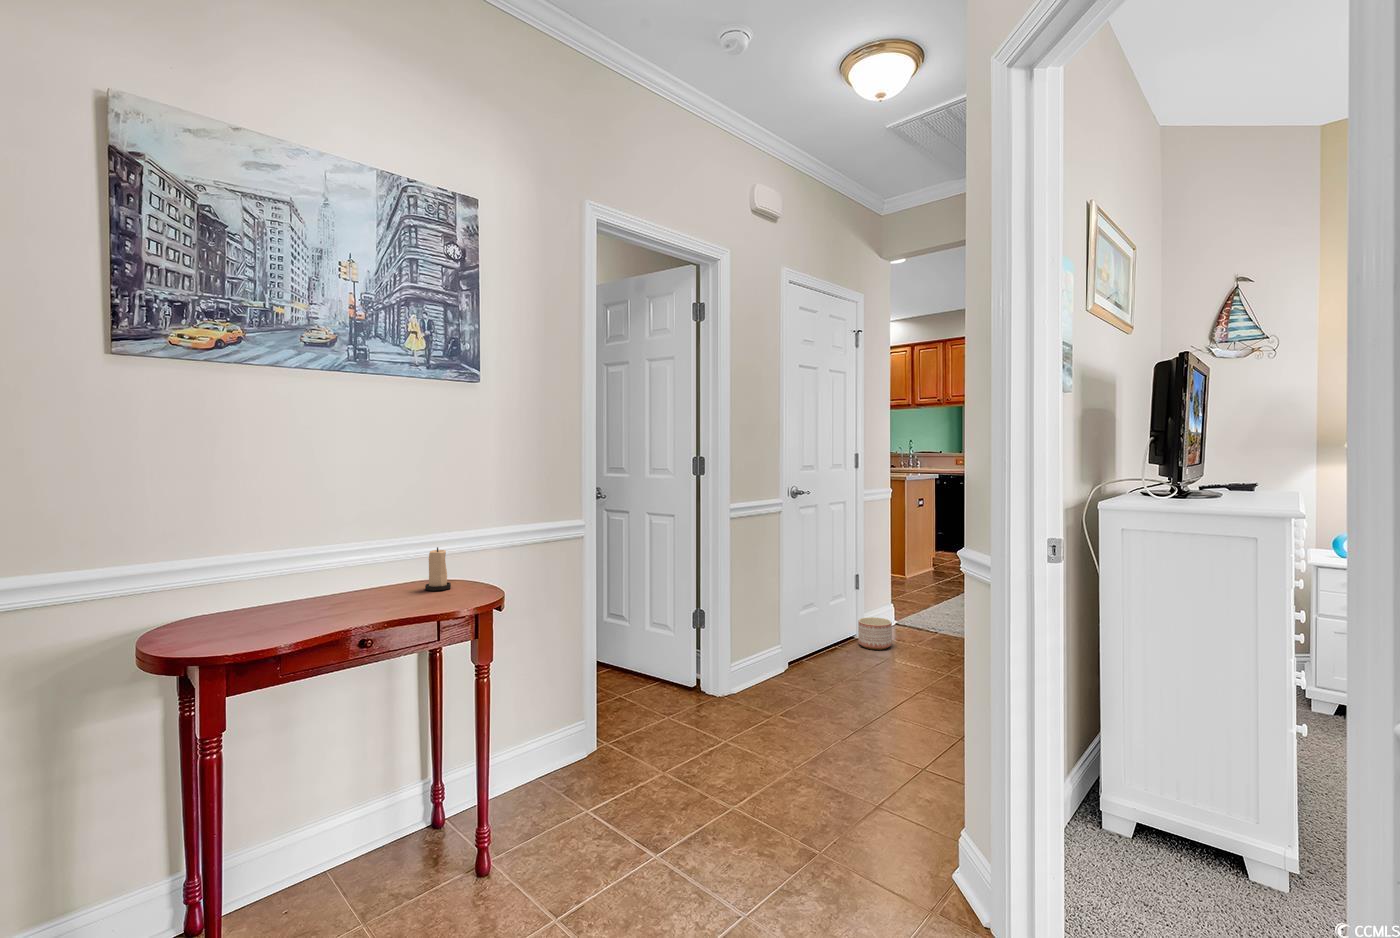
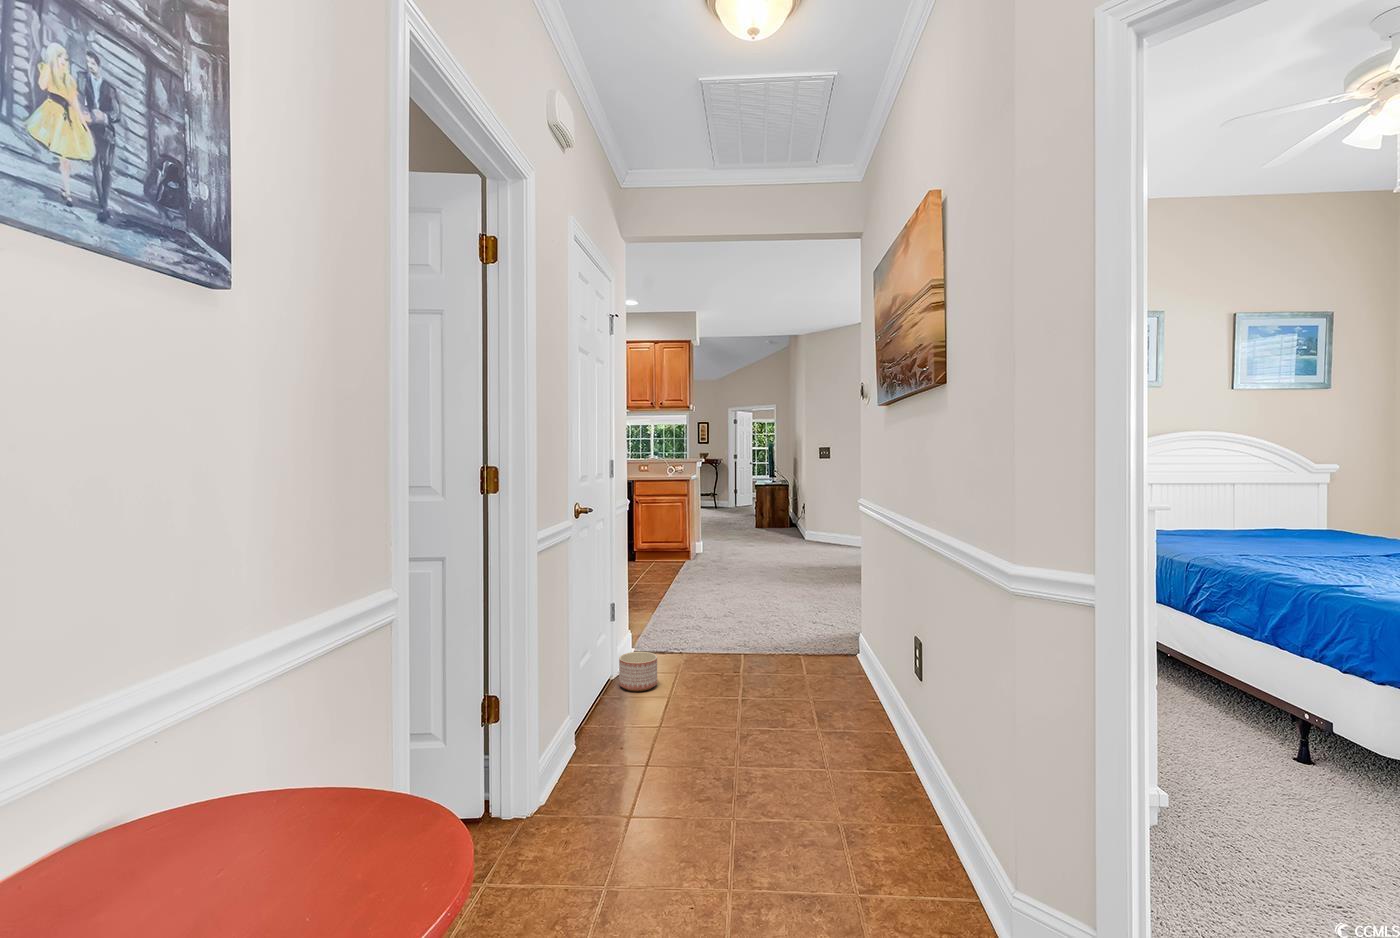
candle: present [425,547,451,591] -> none [178,745,270,890]

